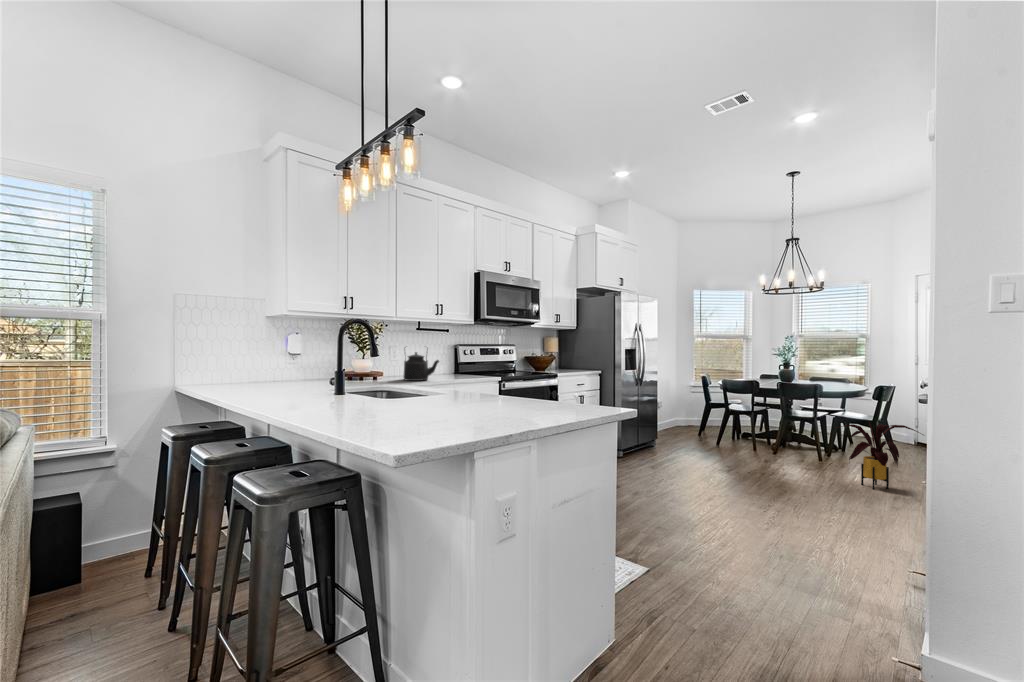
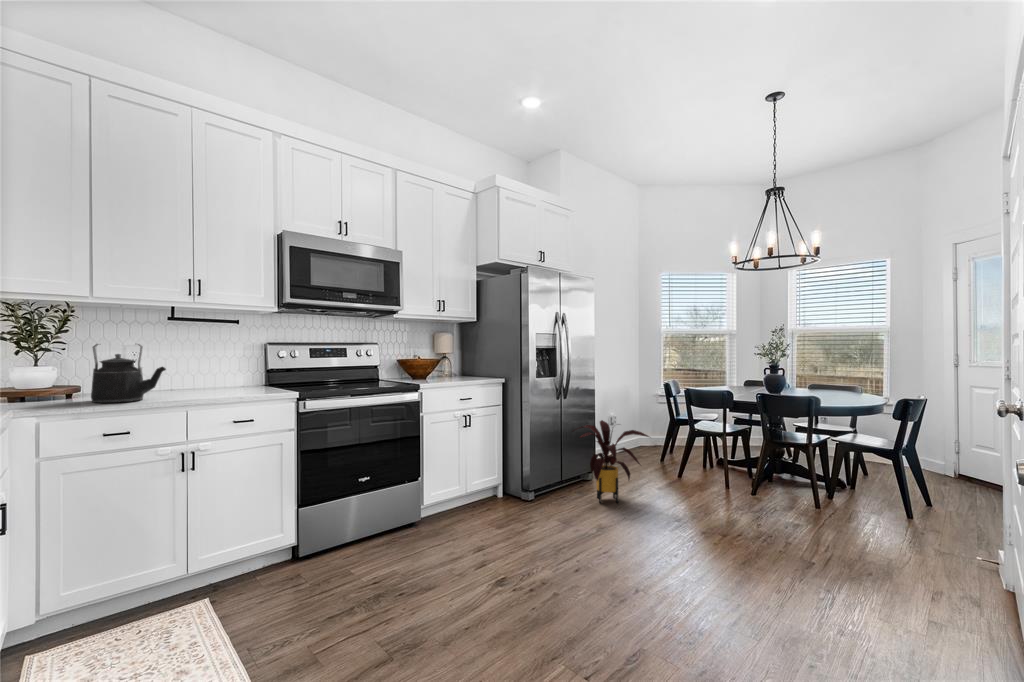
house plant: present [837,421,923,489] -> present [577,420,649,503]

